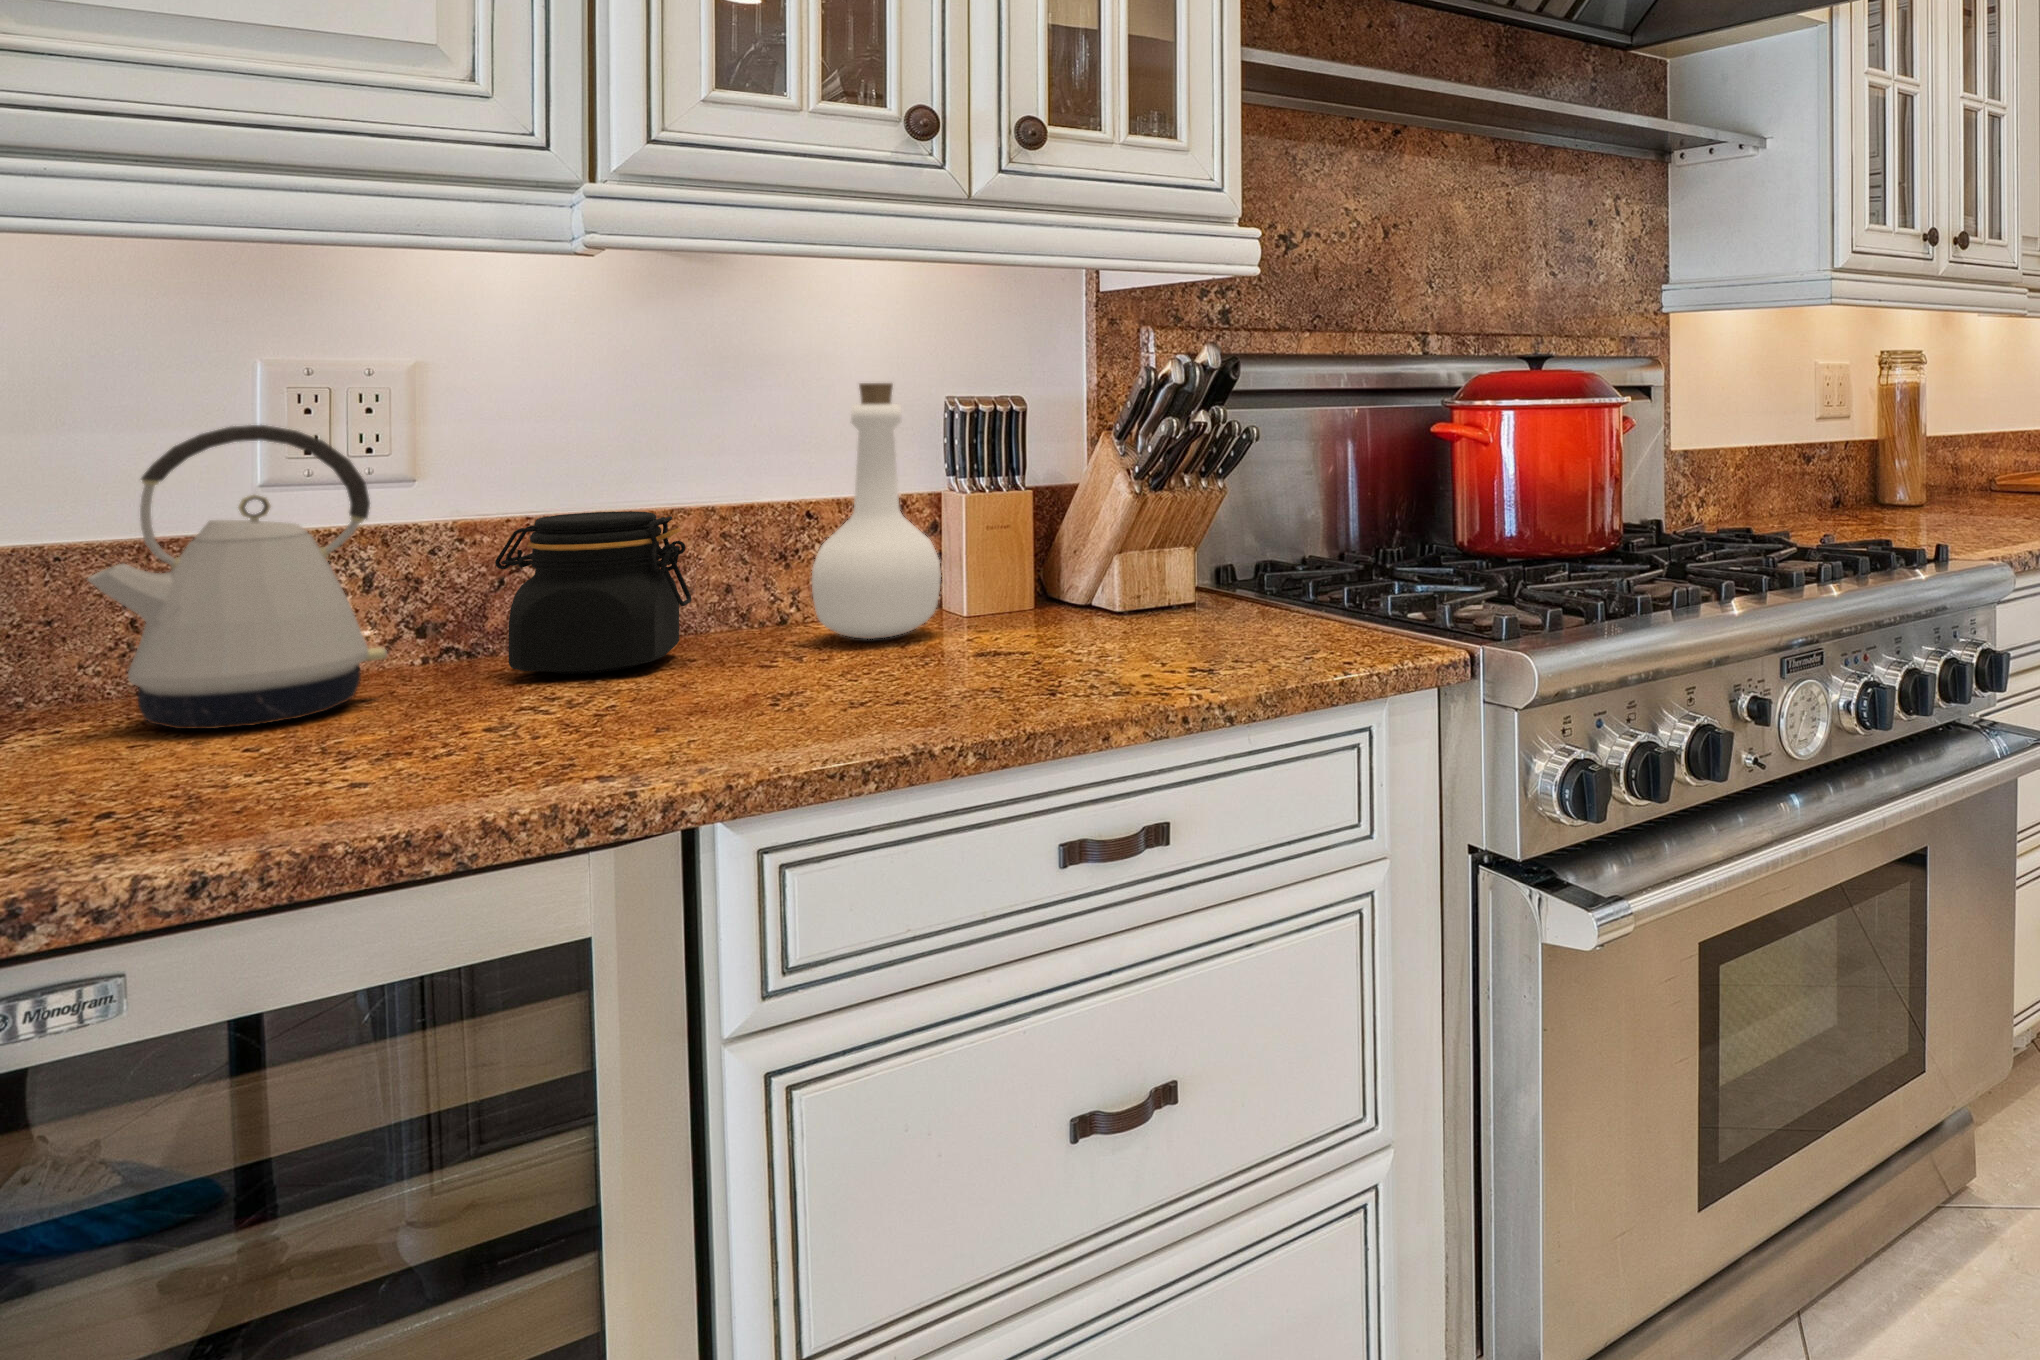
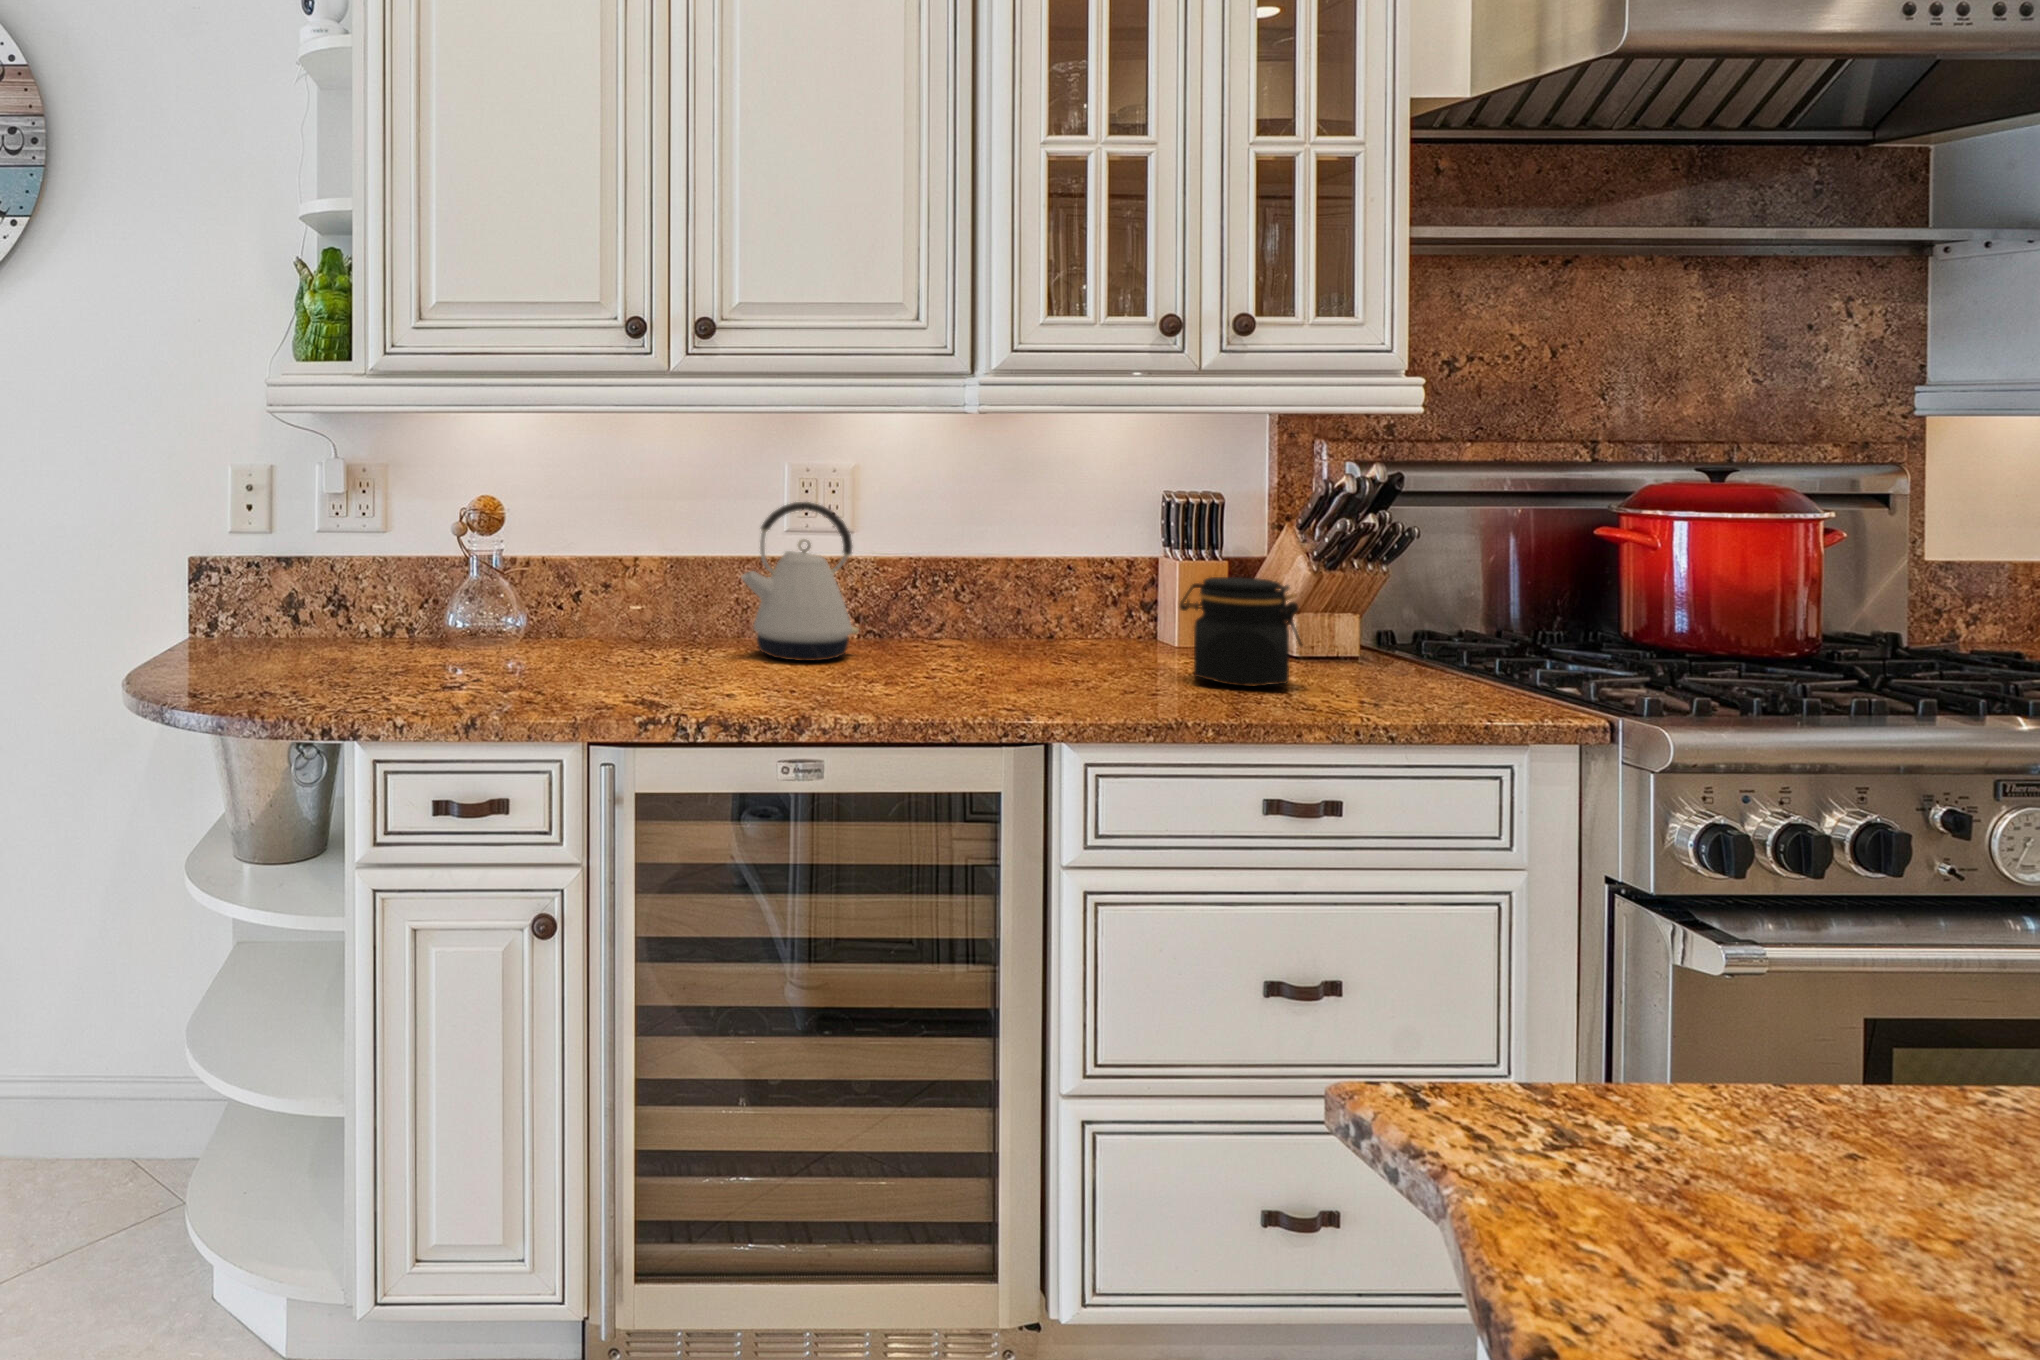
bottle: present [812,383,941,639] -> none [1080,483,1166,655]
jar: present [495,511,691,674] -> present [1180,577,1303,686]

